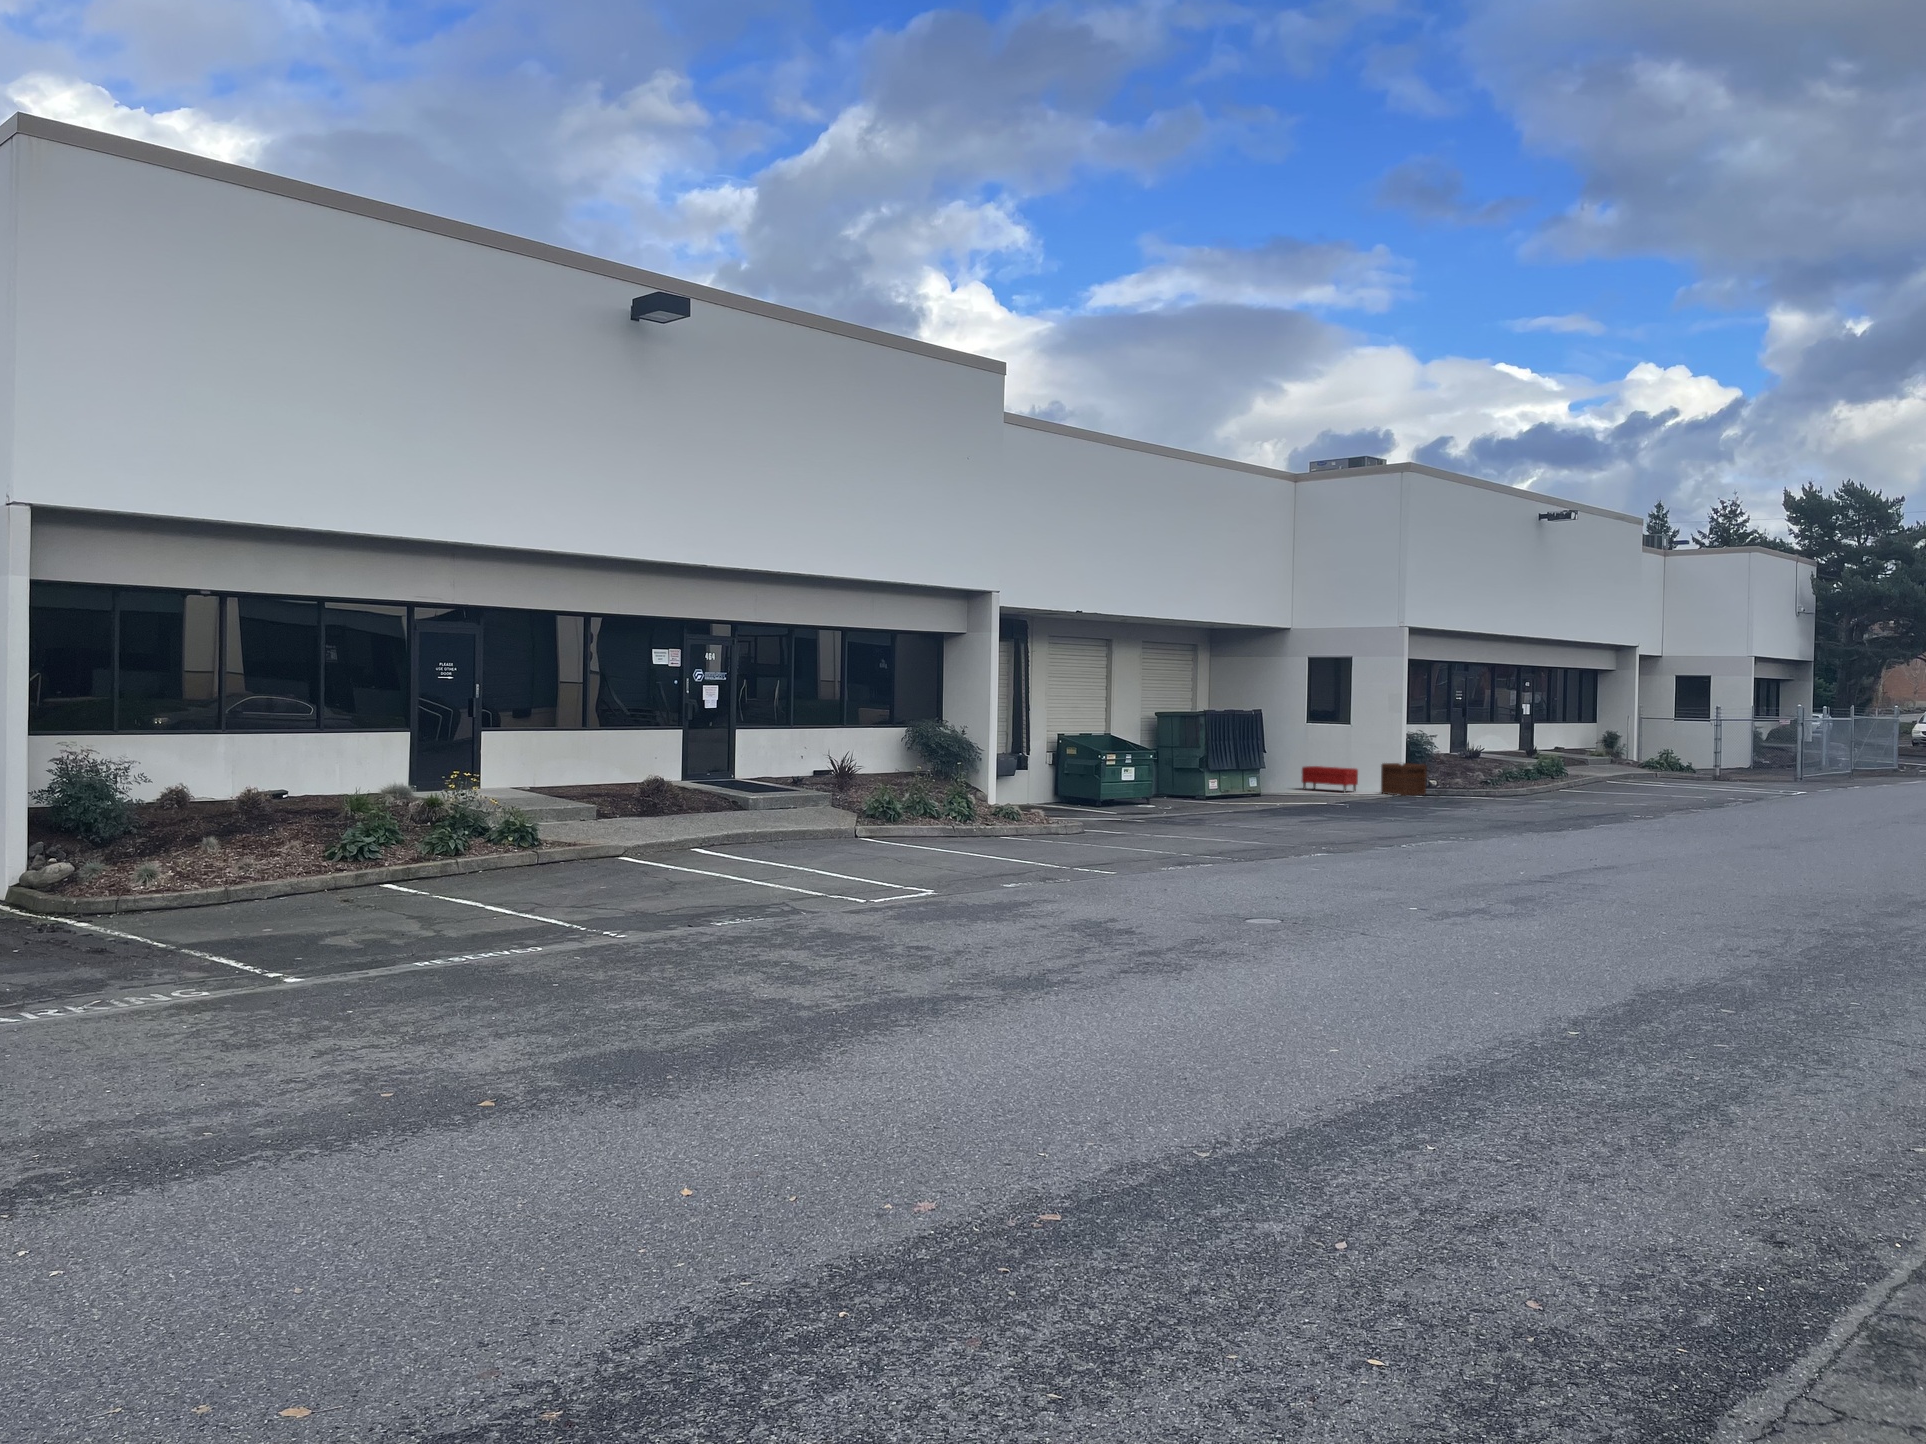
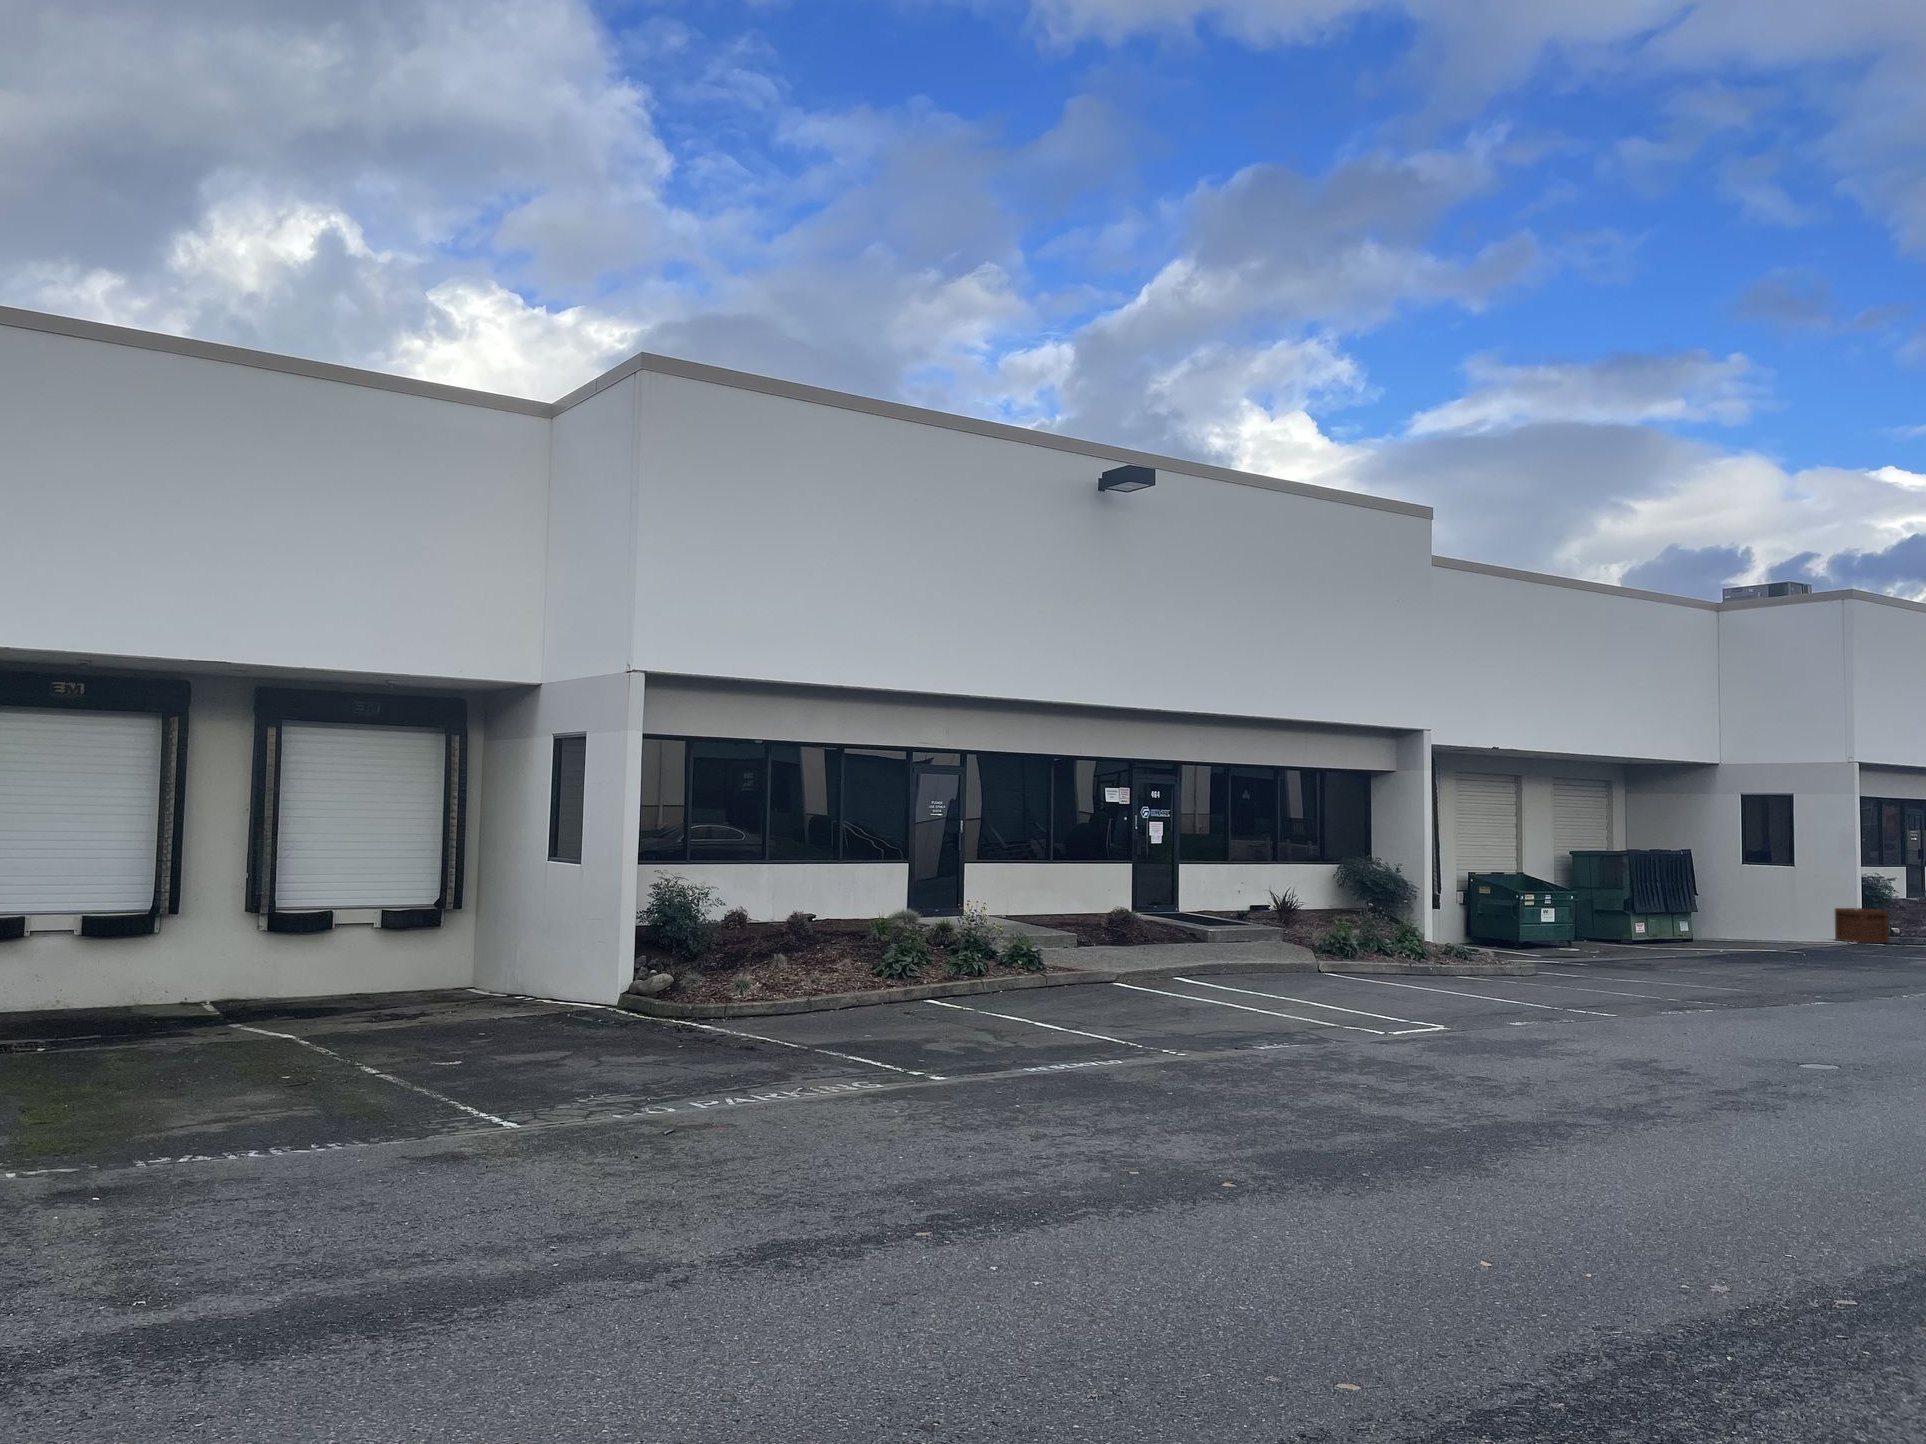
bench: present [1302,766,1358,792] -> none [1742,910,1807,939]

